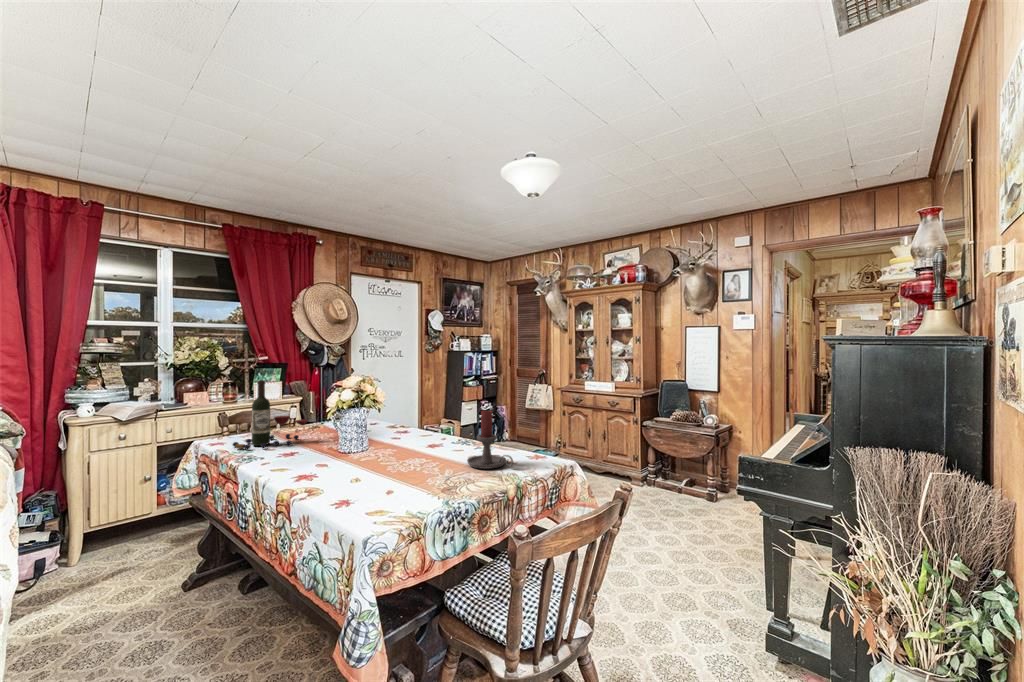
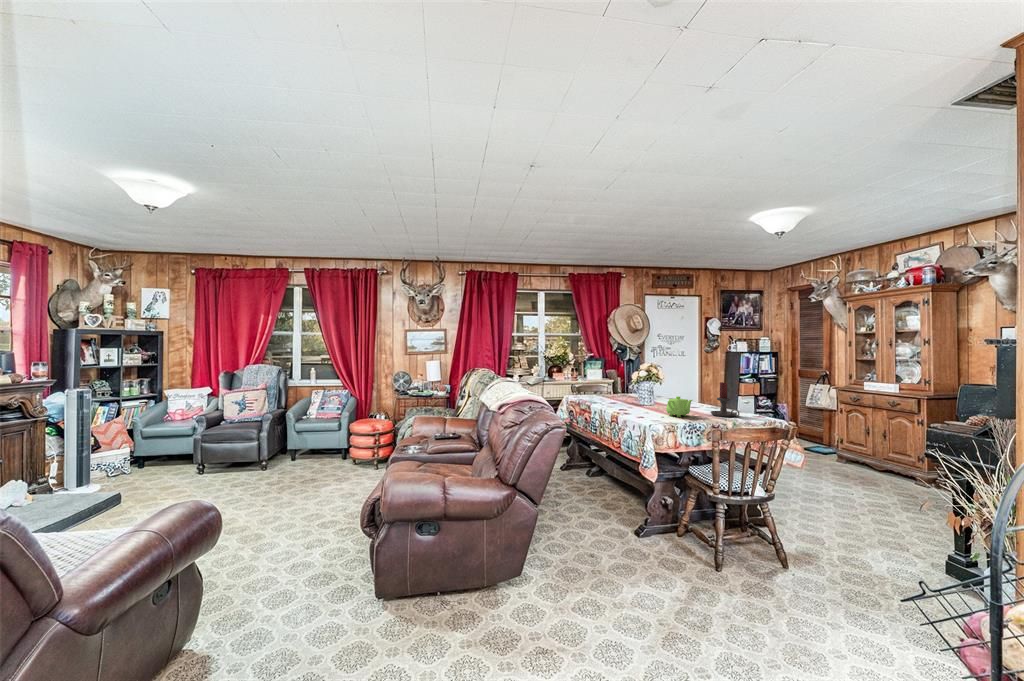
wine bottle: present [233,380,308,449] -> none [583,363,621,398]
teapot: none [397,445,447,486] -> present [666,396,692,417]

